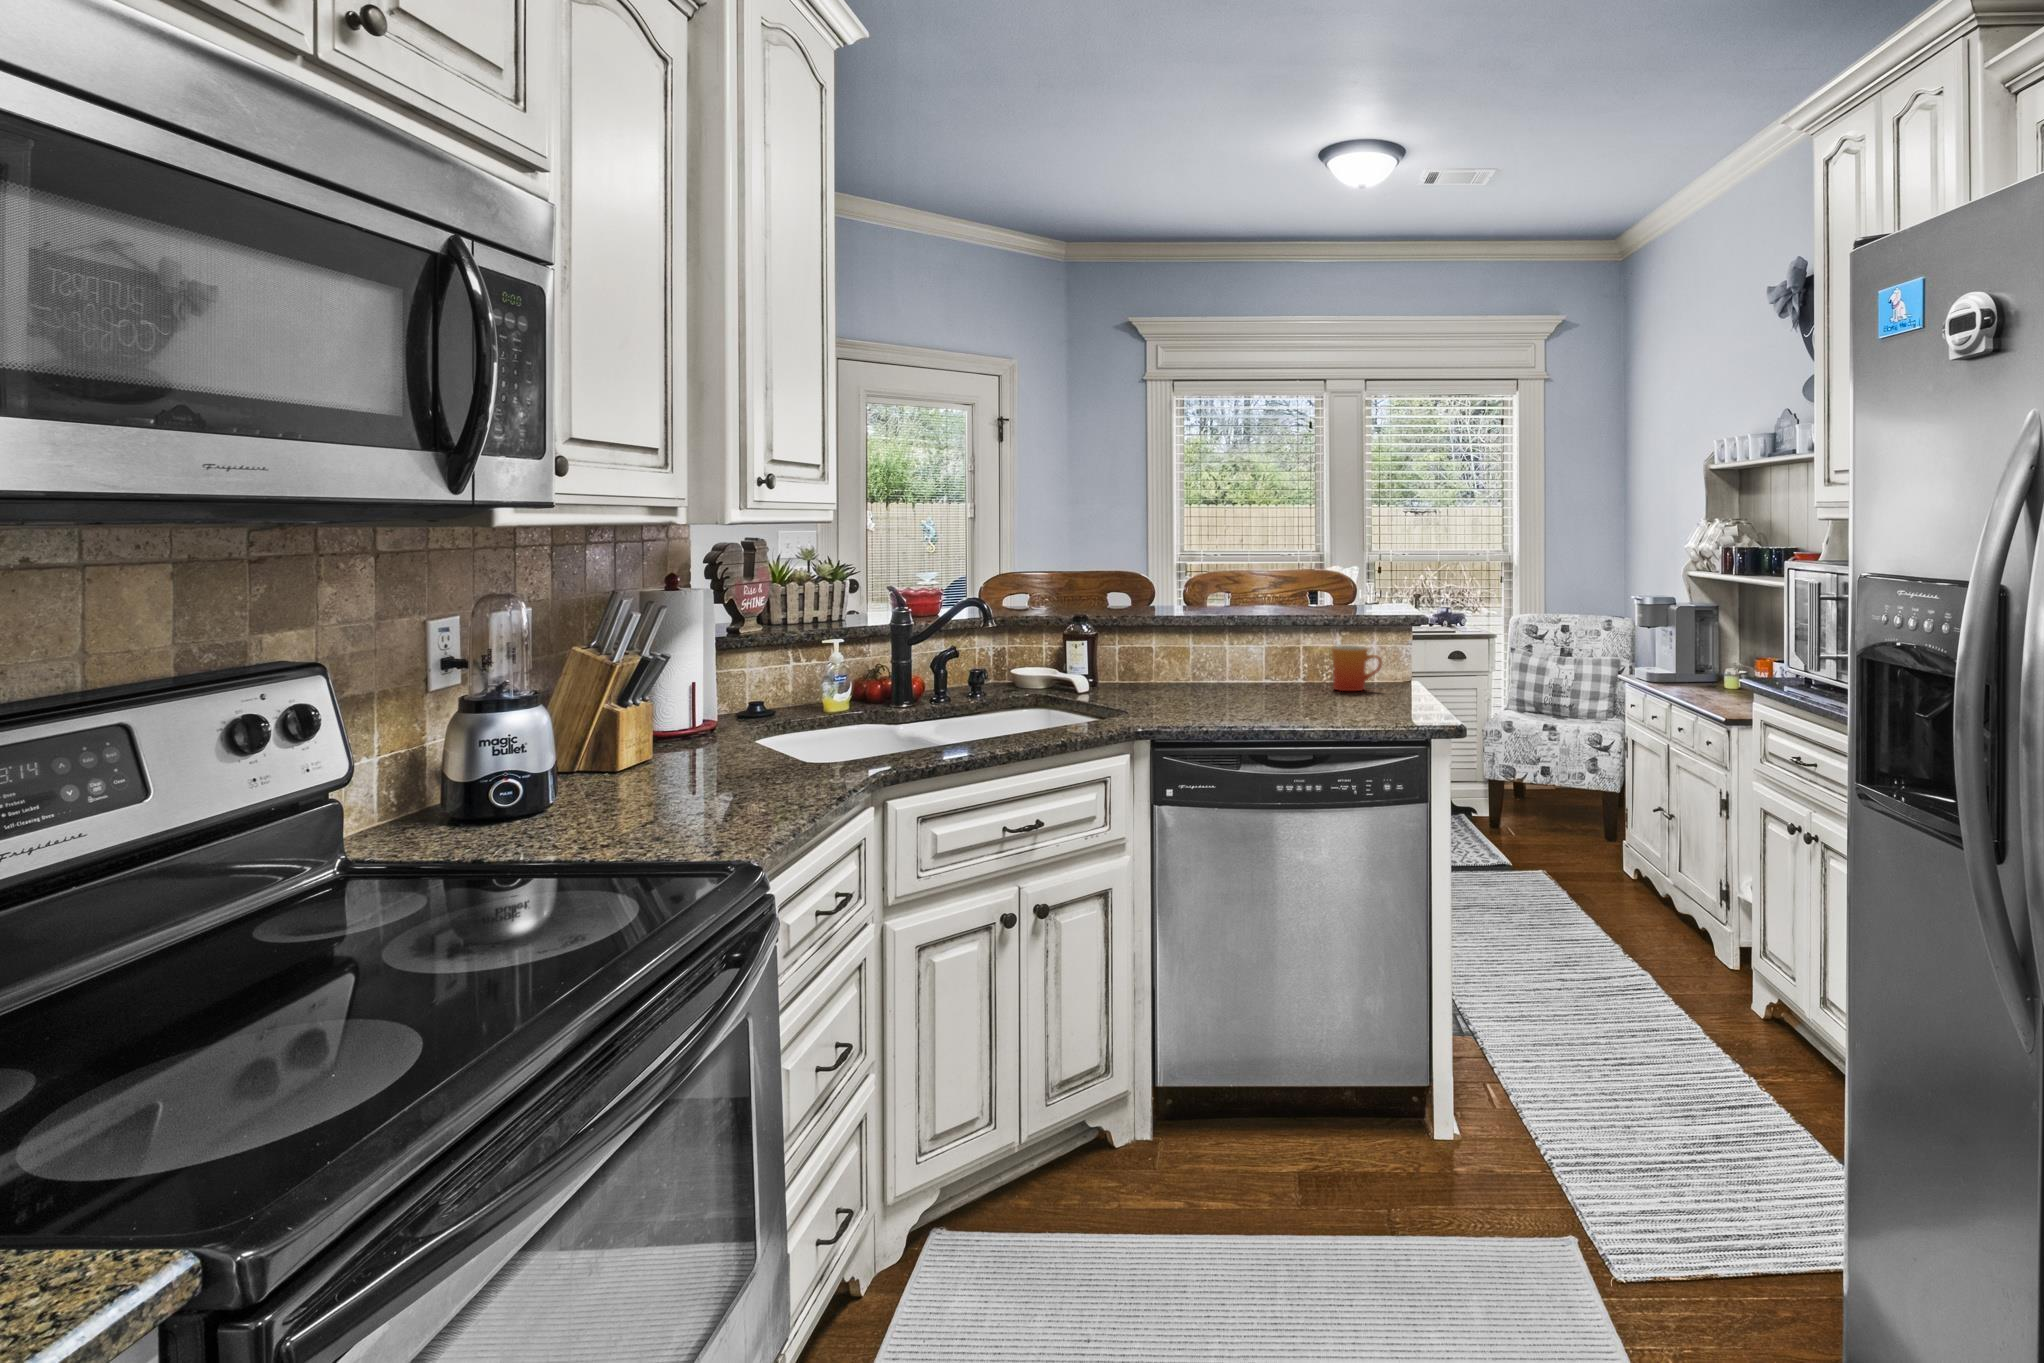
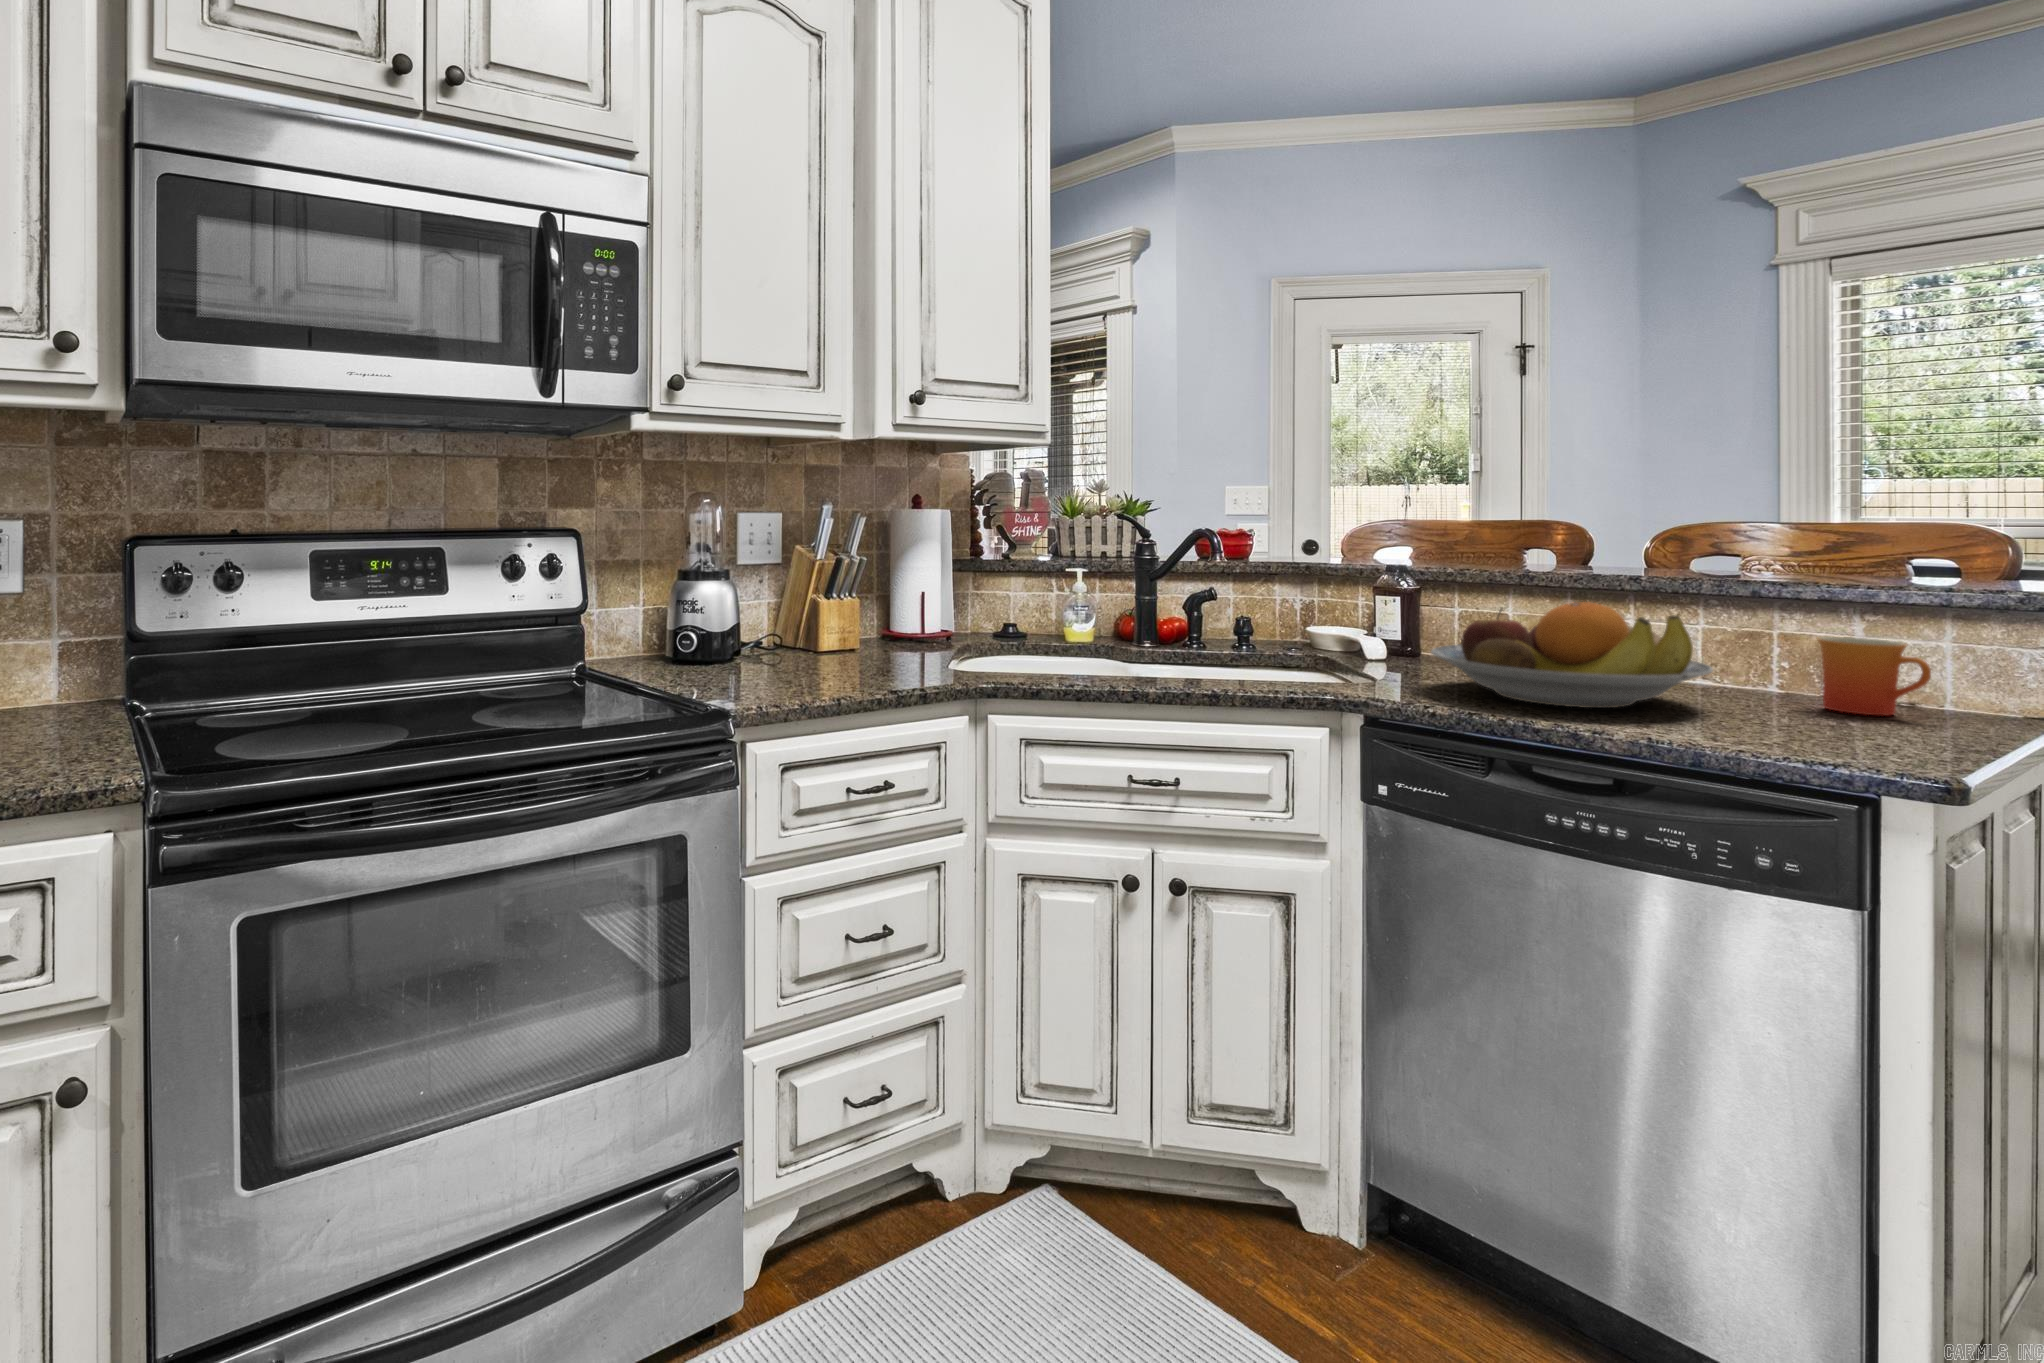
fruit bowl: none [1149,638,1309,712] -> present [1431,602,1713,708]

